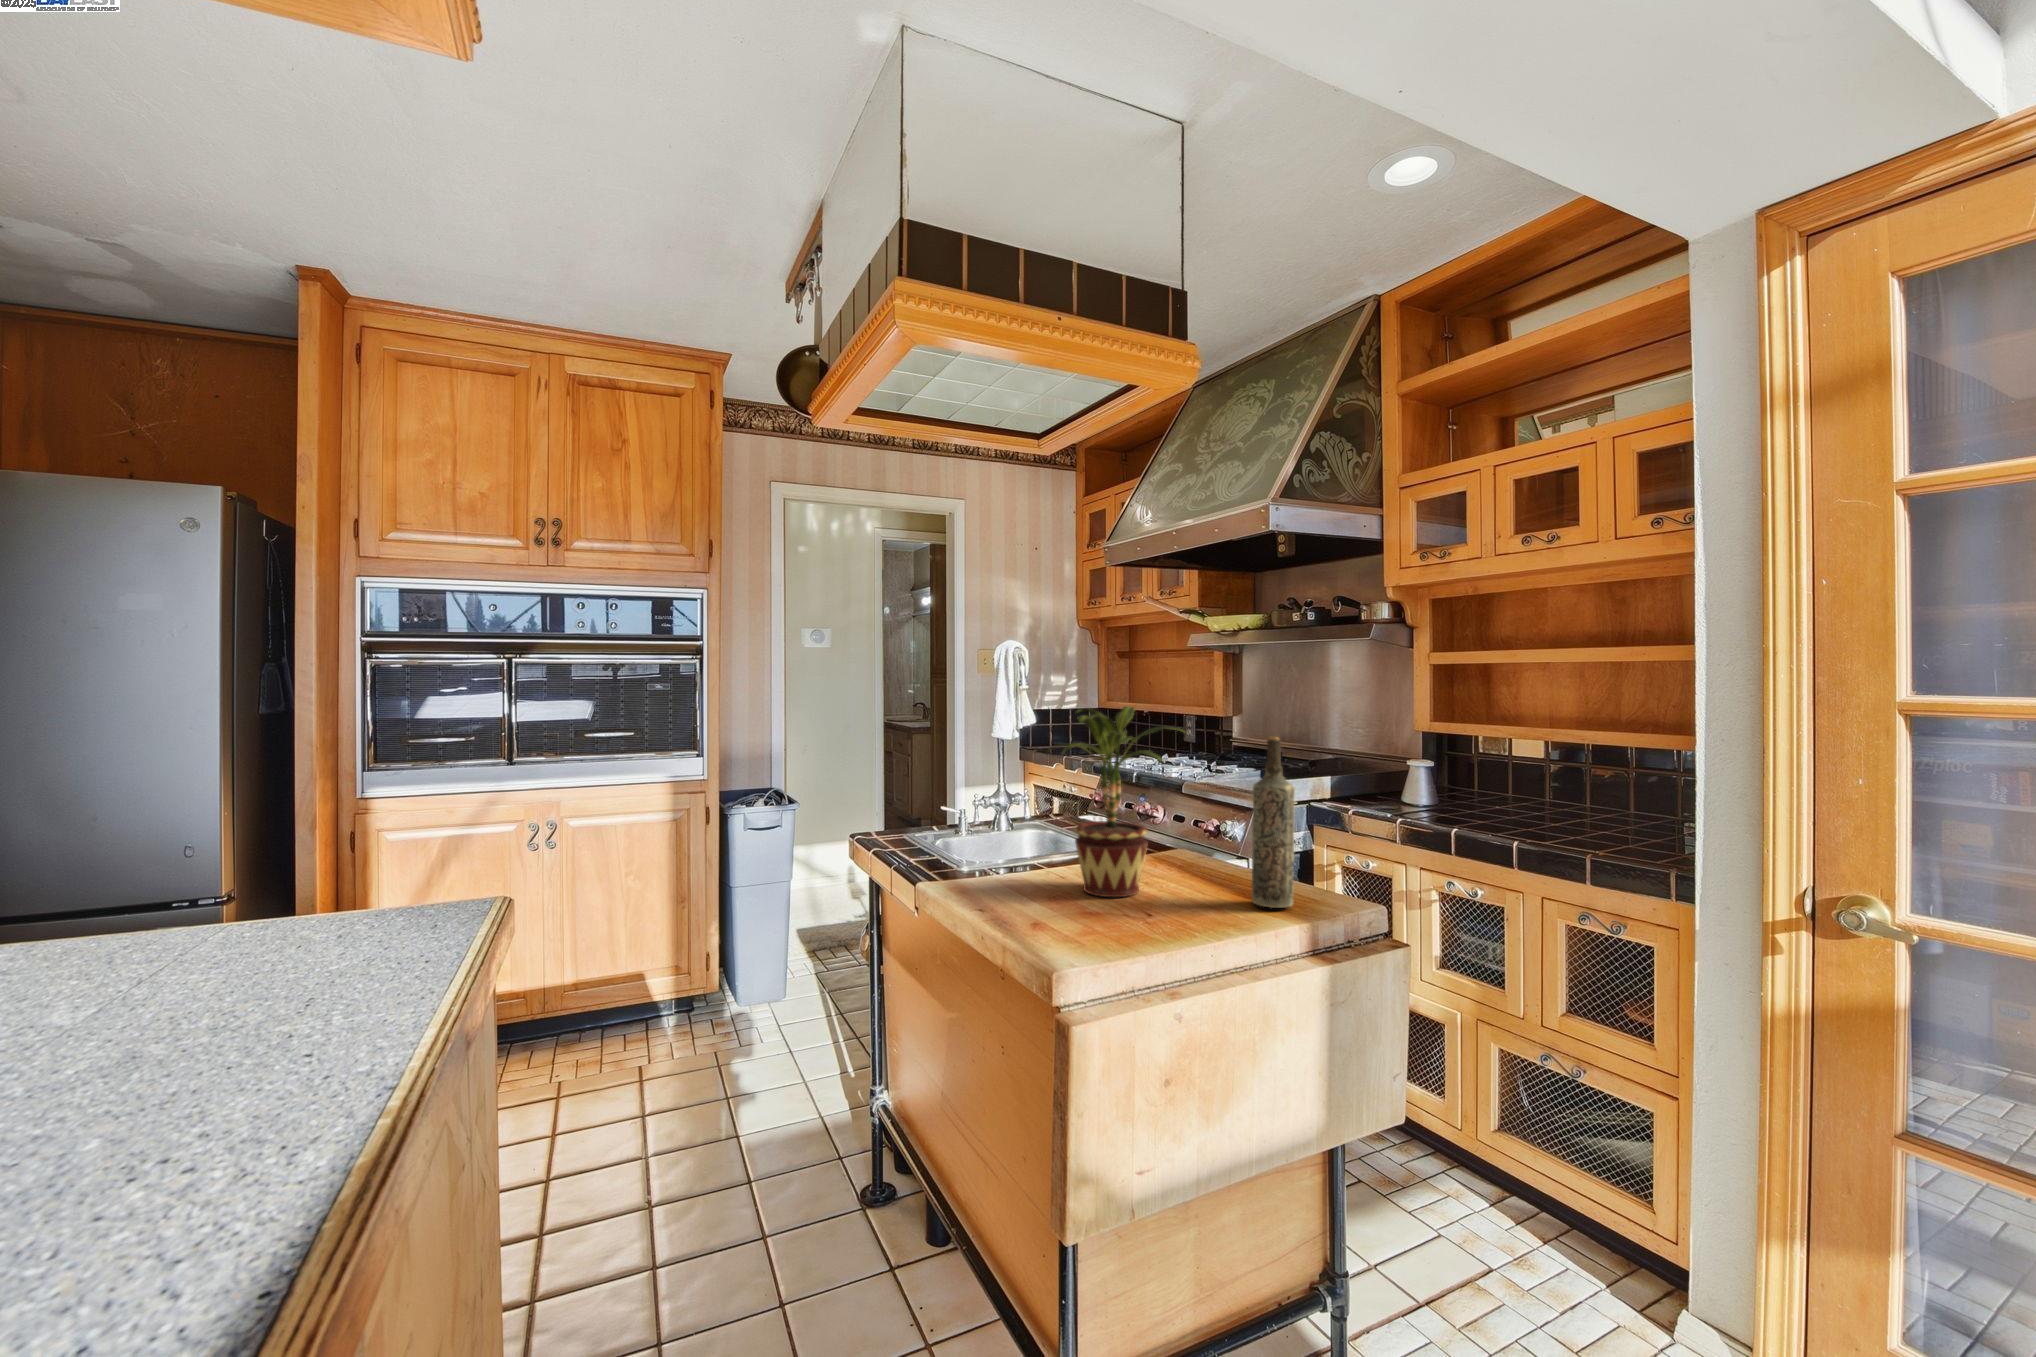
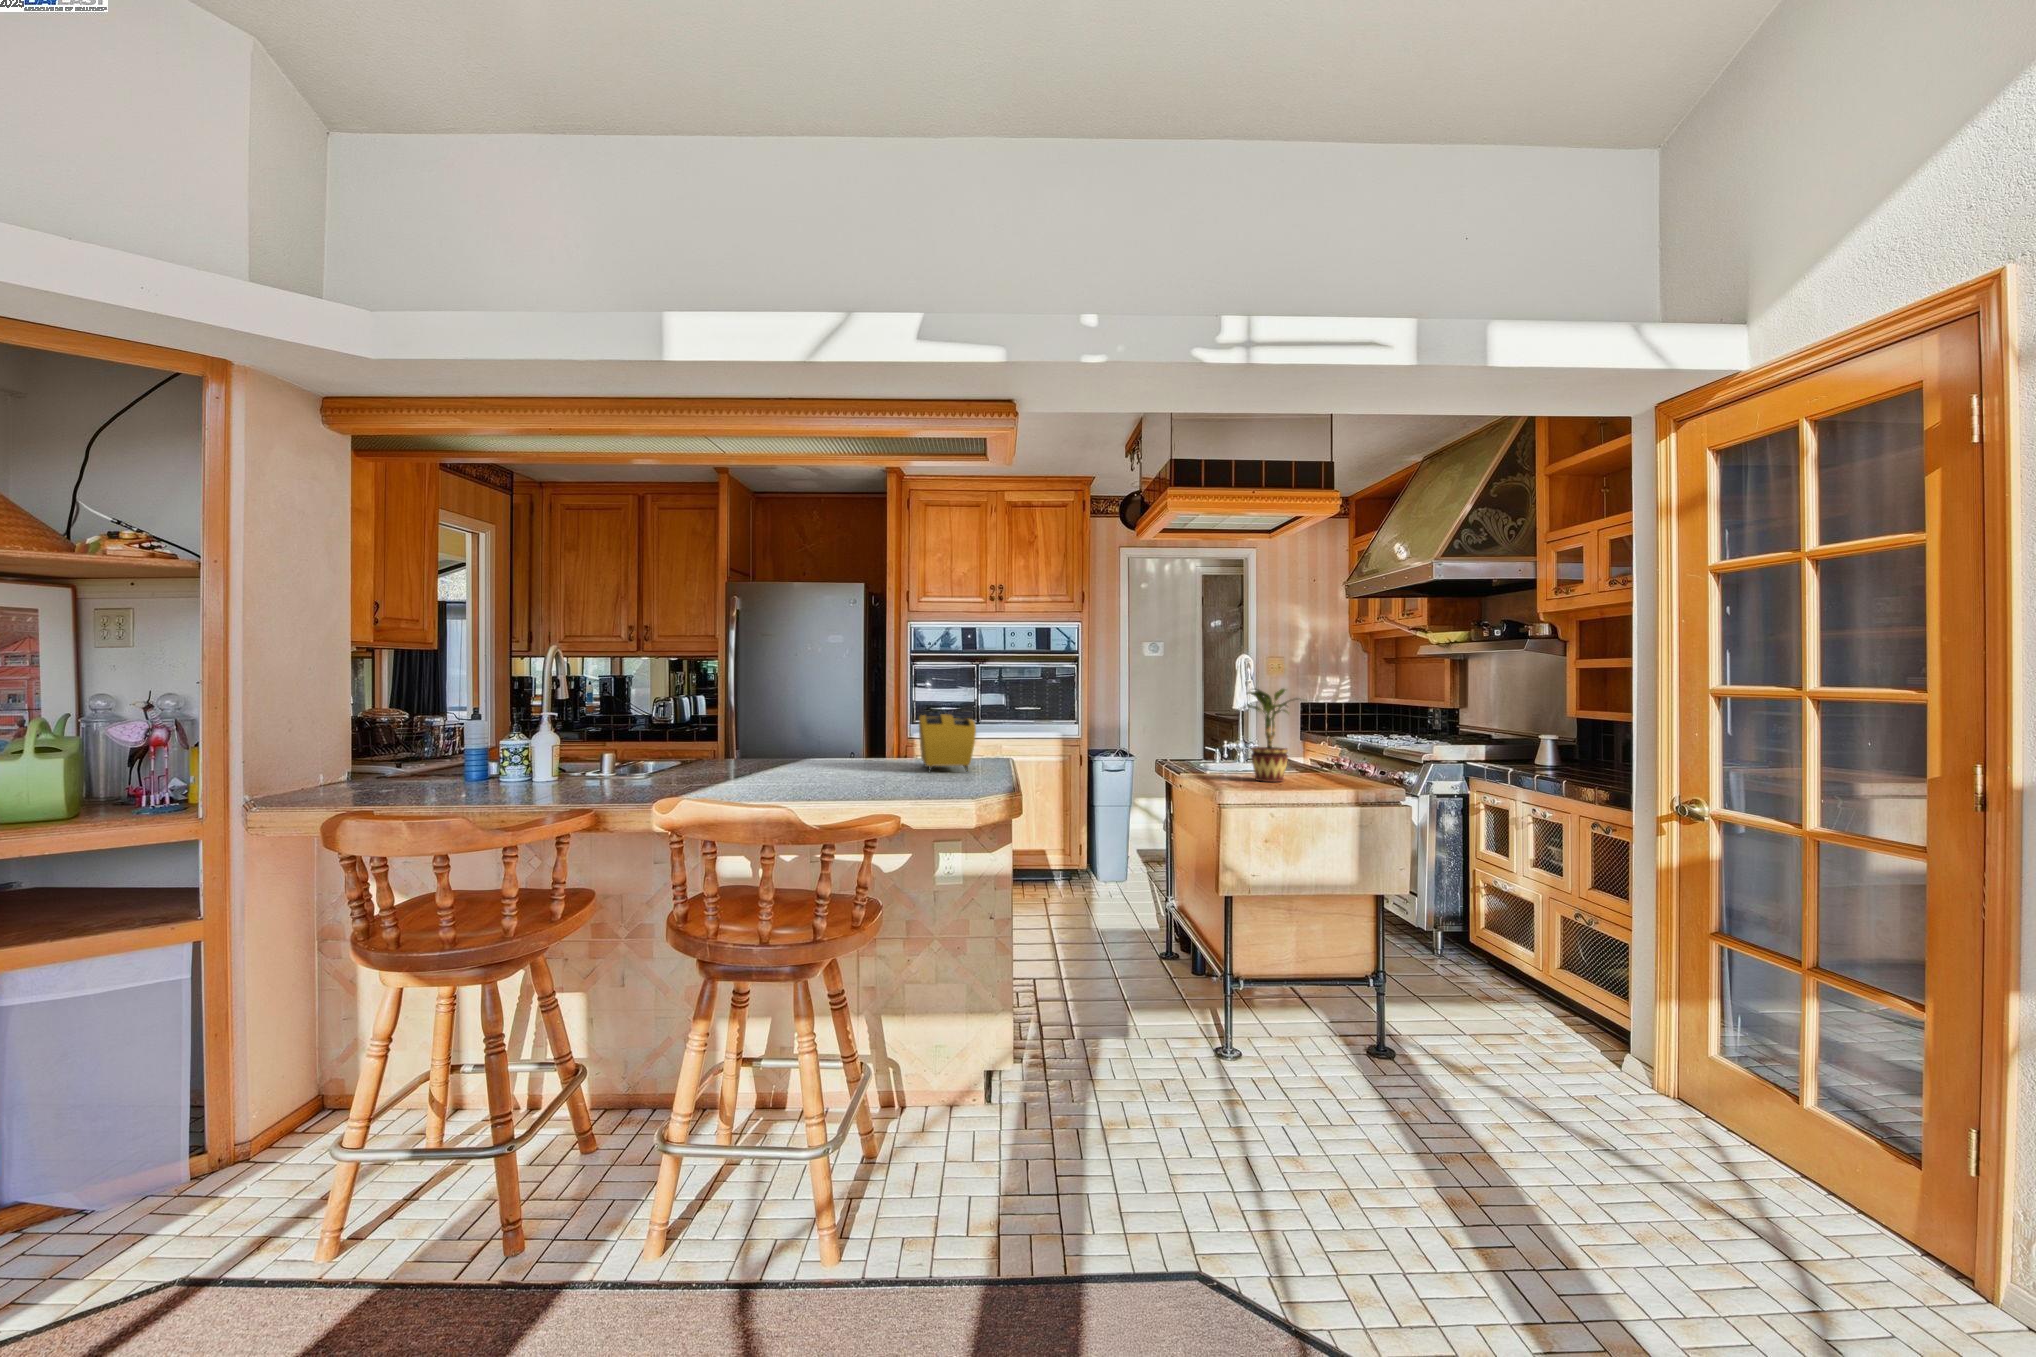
bottle: present [1252,737,1295,908] -> none [1335,703,1358,788]
toaster: none [100,820,362,1054] -> present [919,714,976,771]

